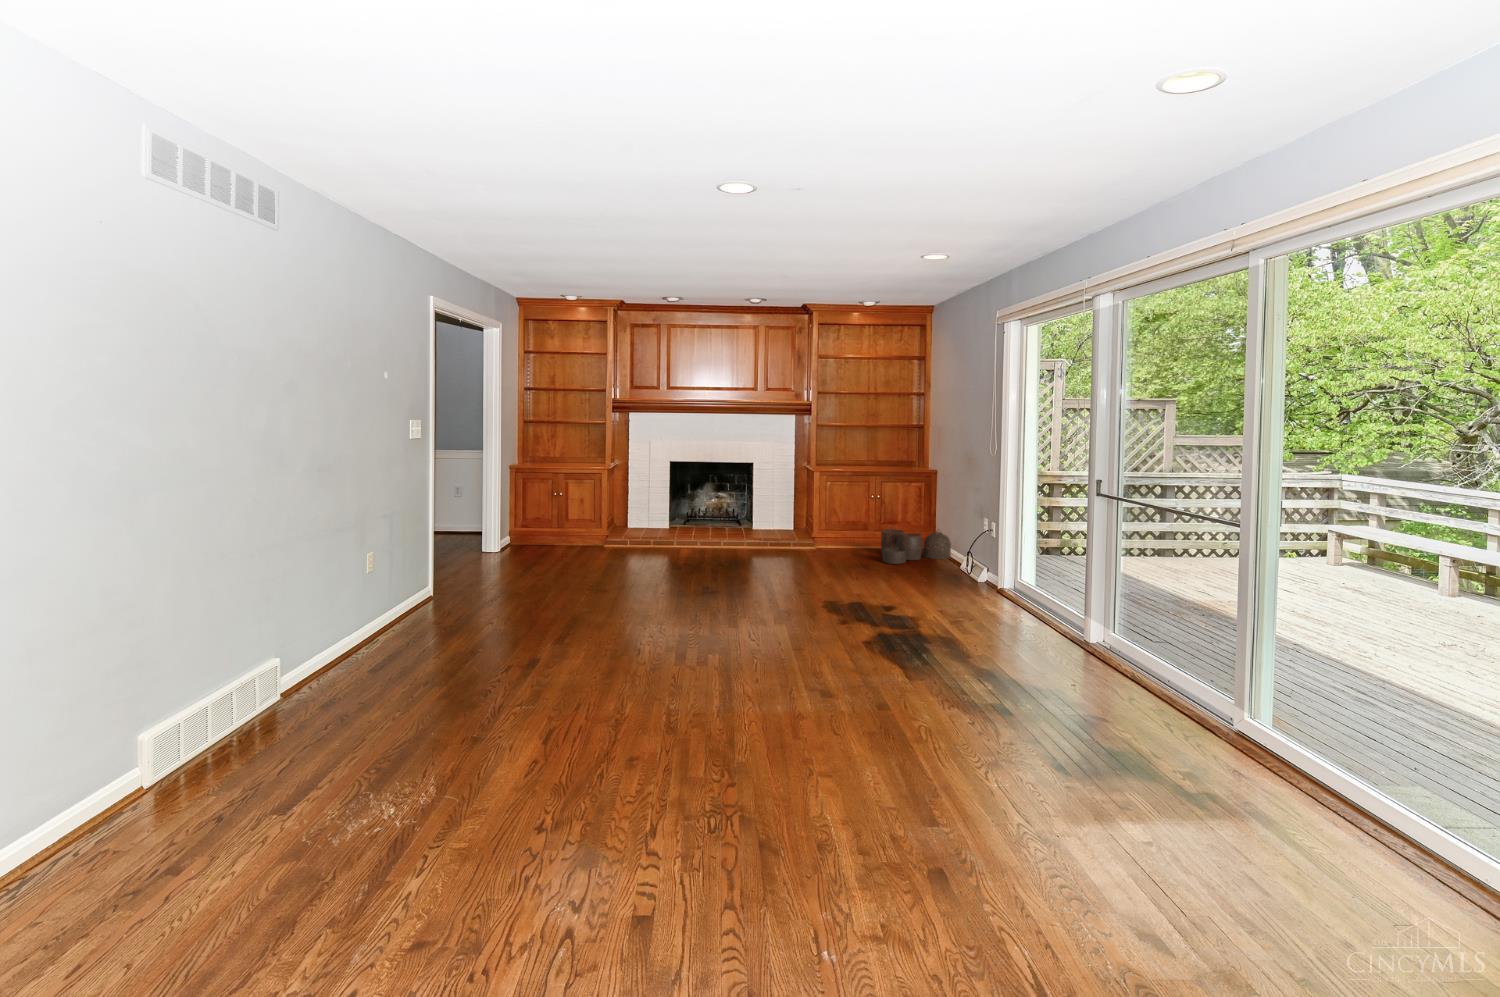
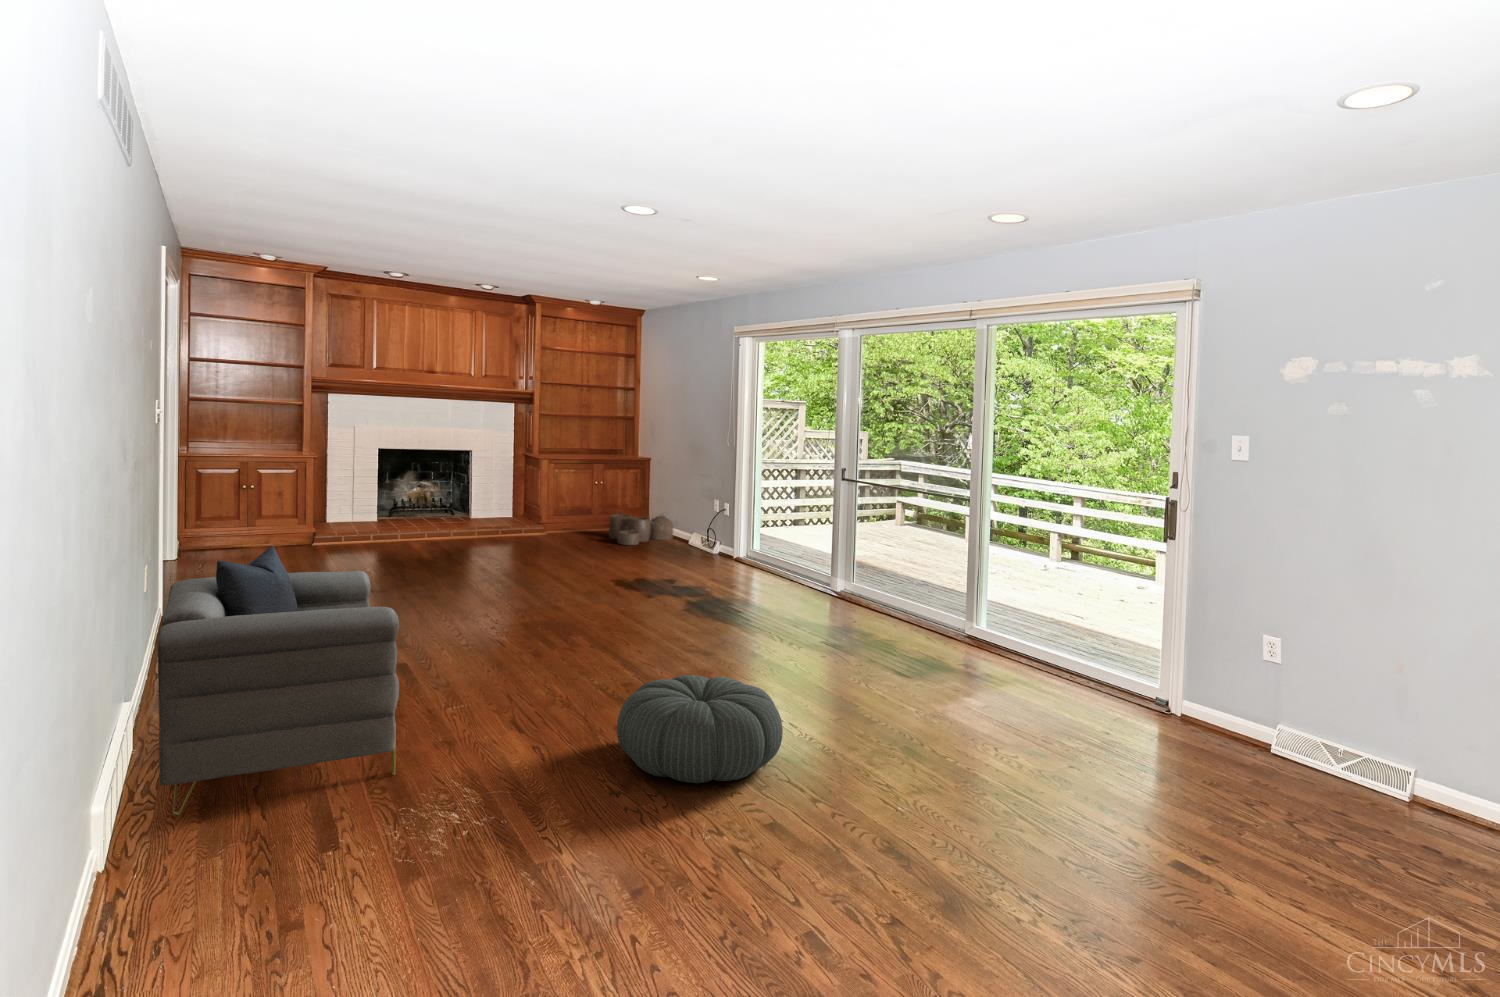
armchair: none [102,570,426,840] -> present [157,546,399,815]
pouf: none [542,764,761,937] -> present [617,675,783,783]

